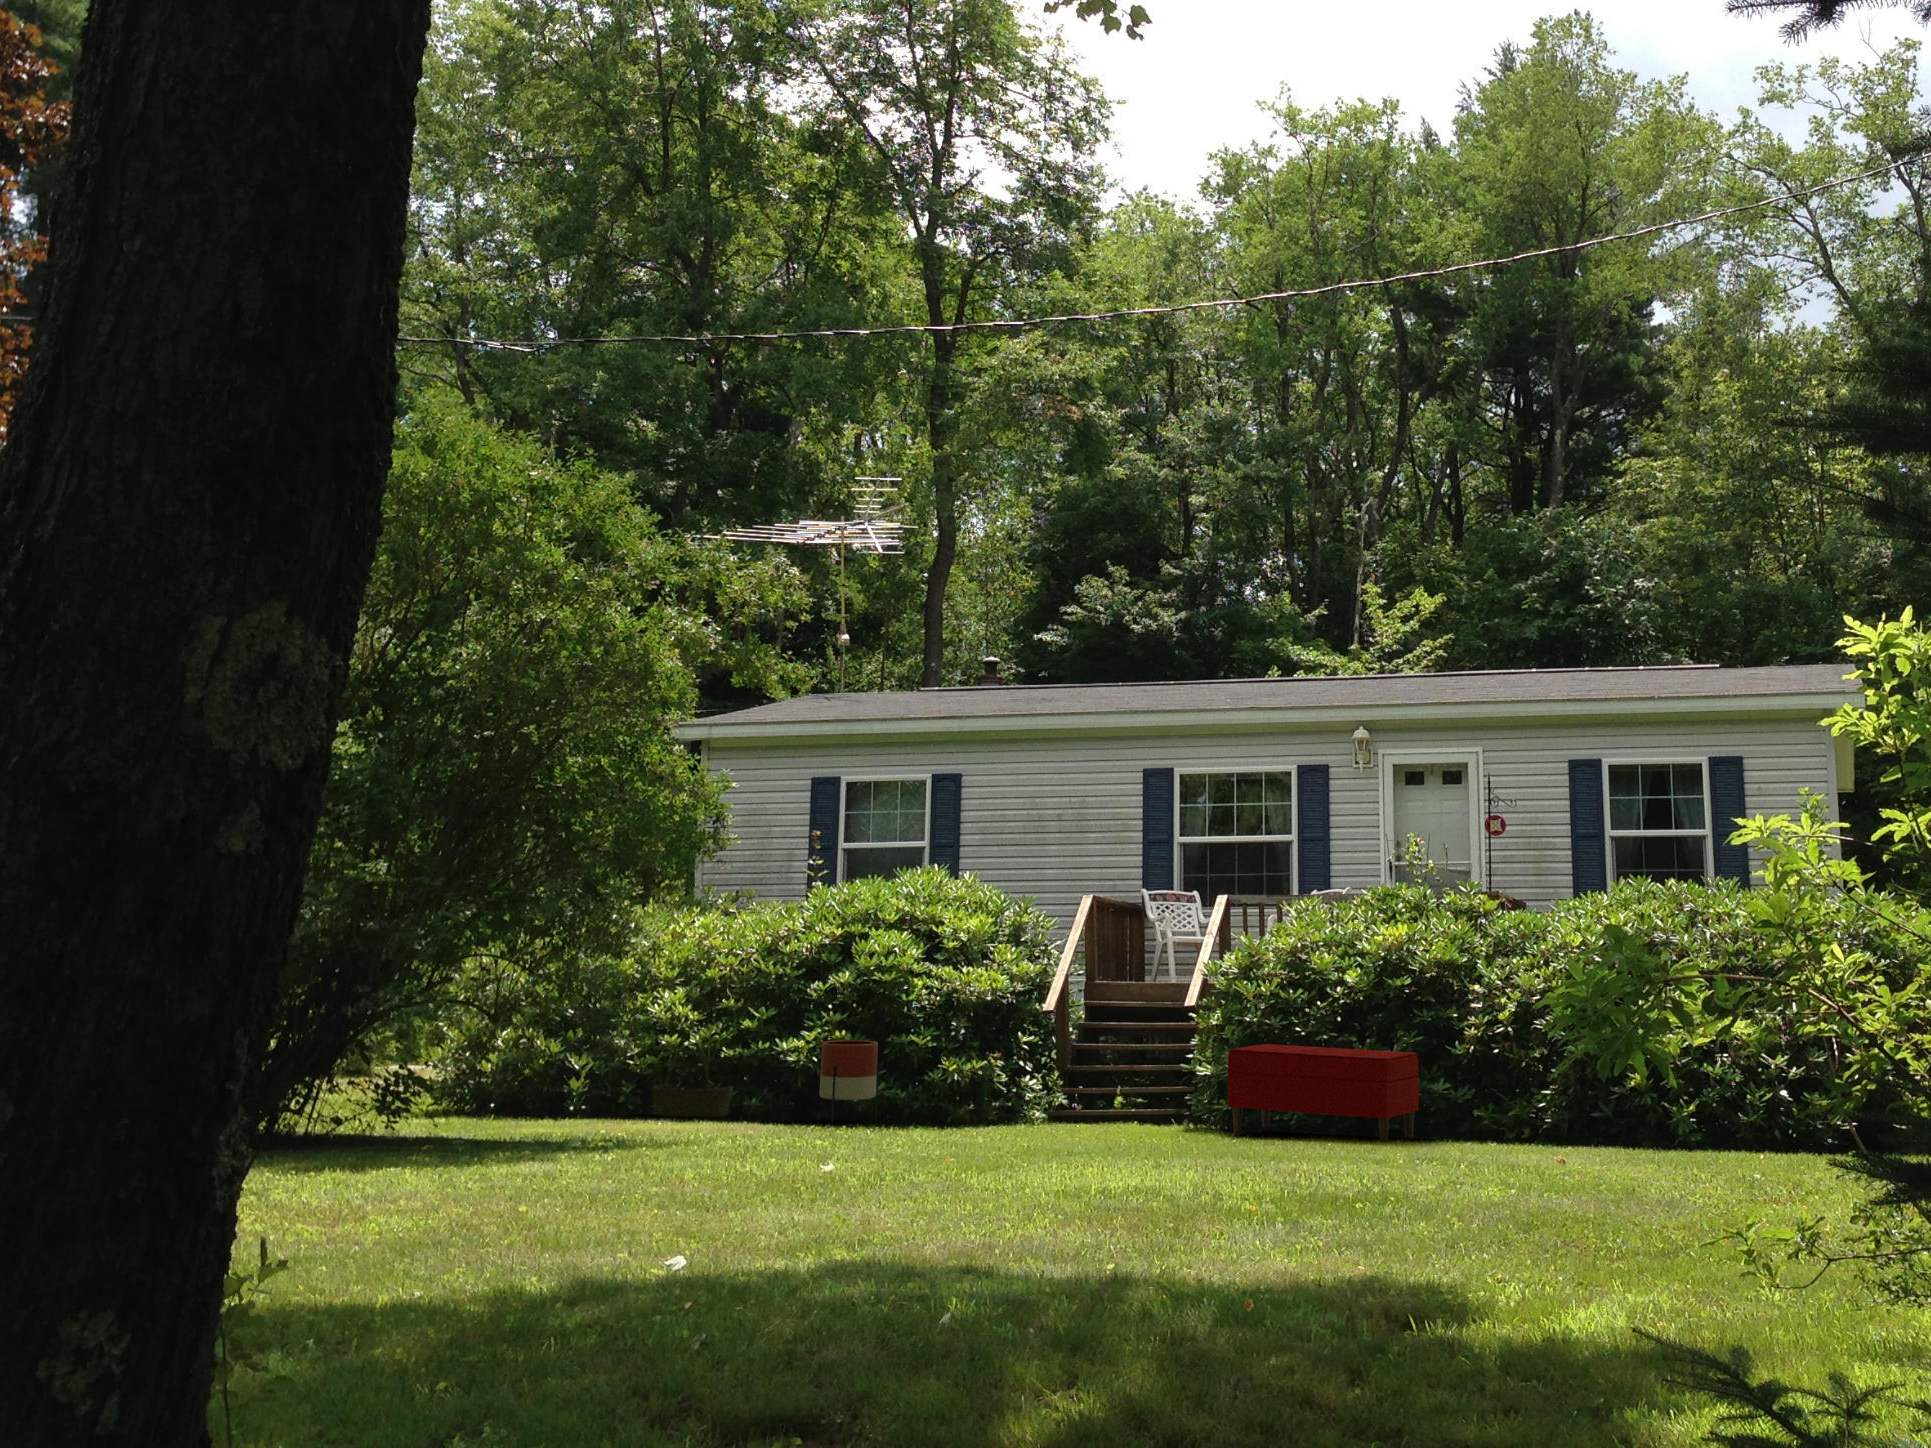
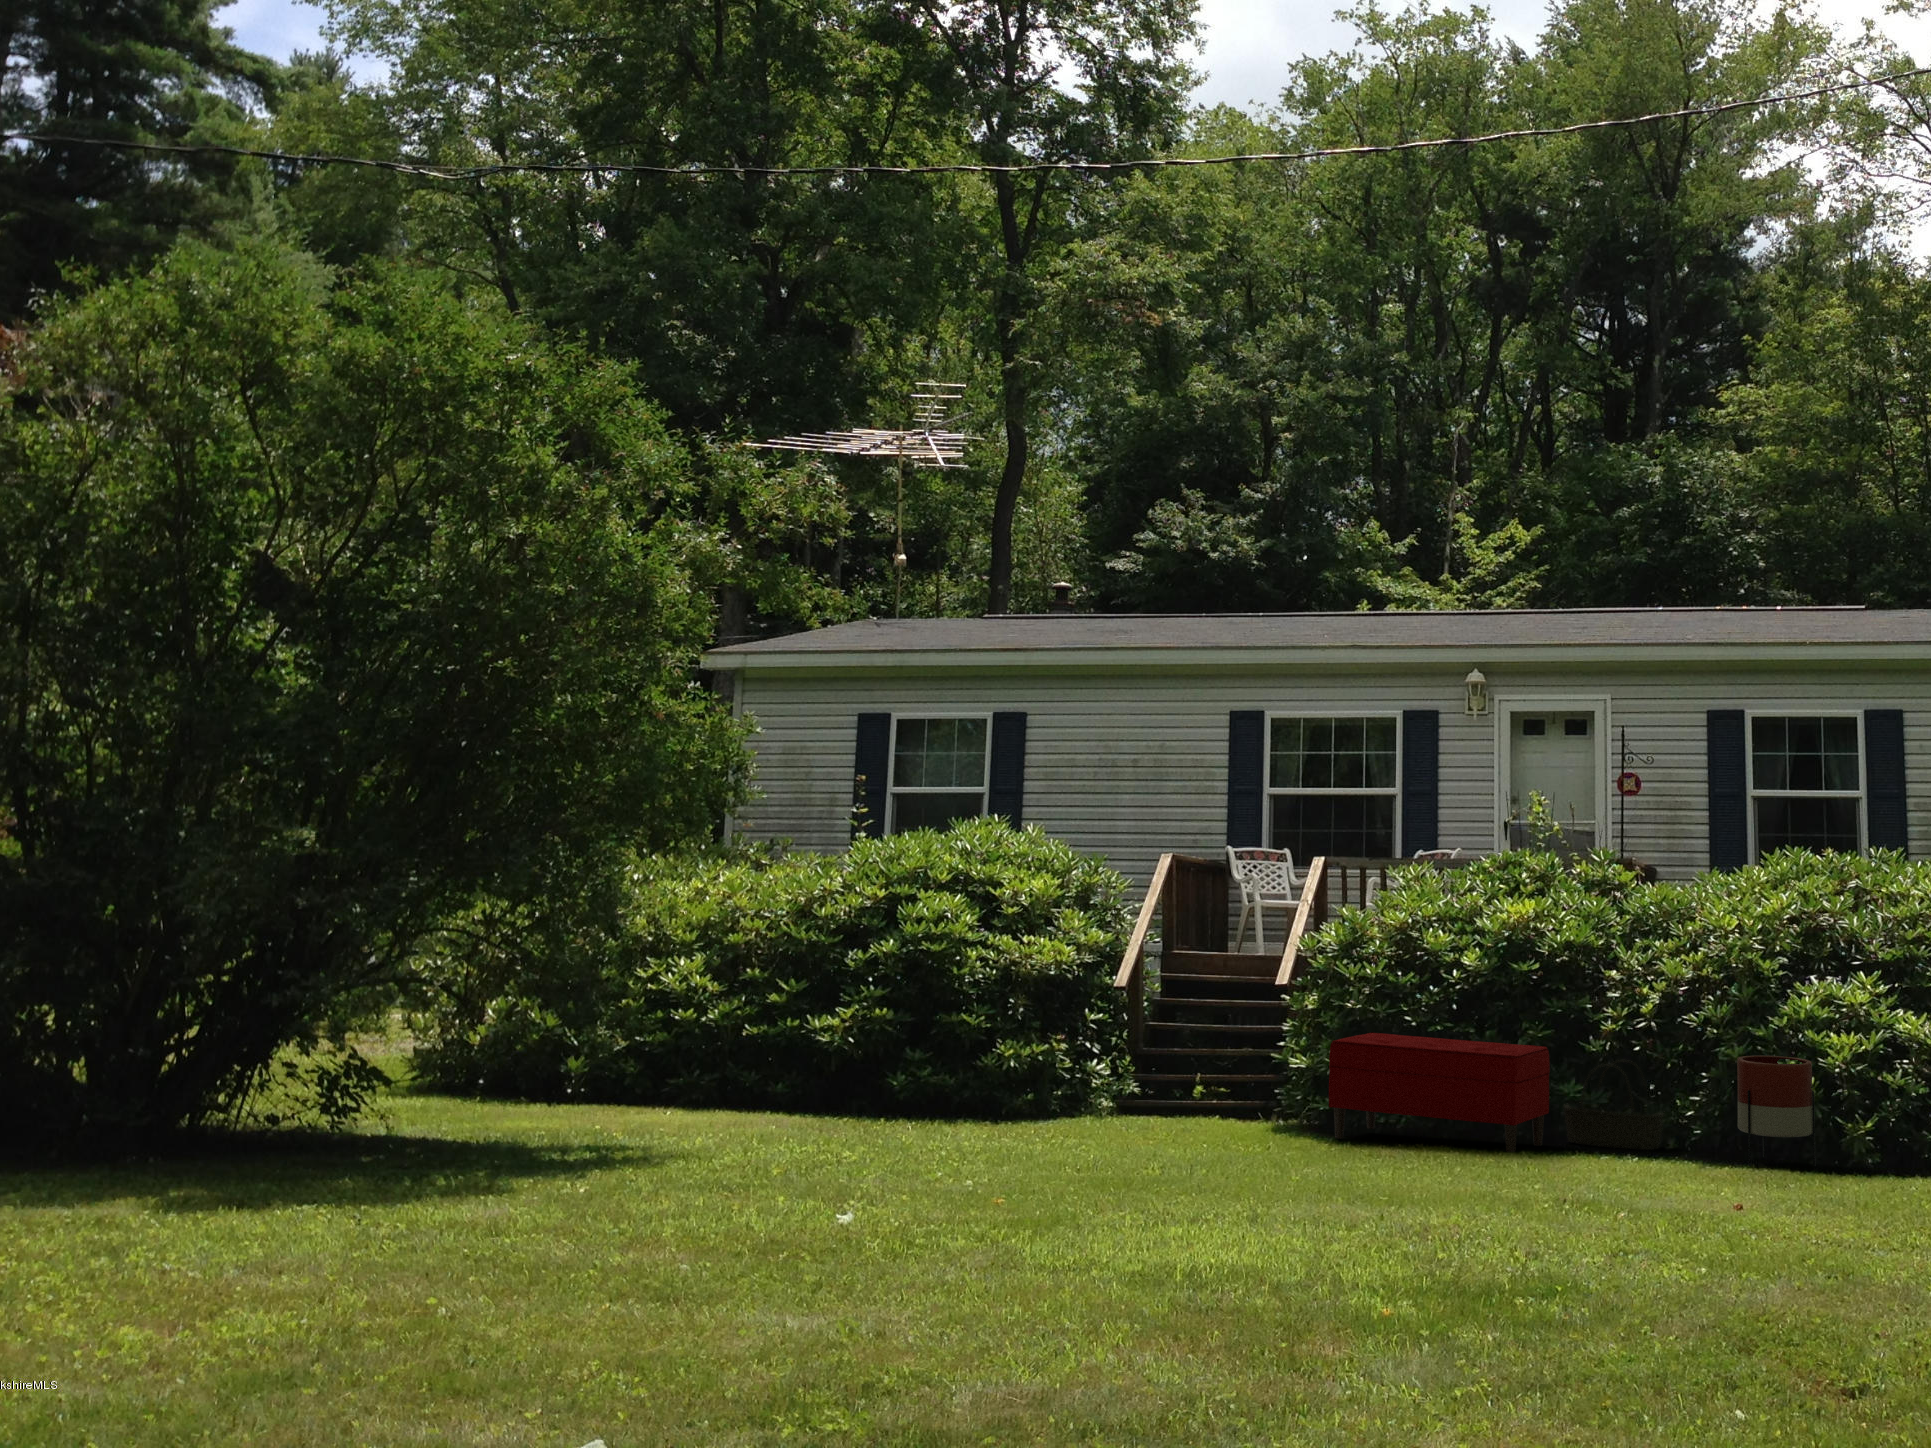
planter: present [819,1040,879,1123] -> present [1737,1056,1815,1167]
basket: present [652,1052,733,1117] -> present [1563,1060,1664,1150]

